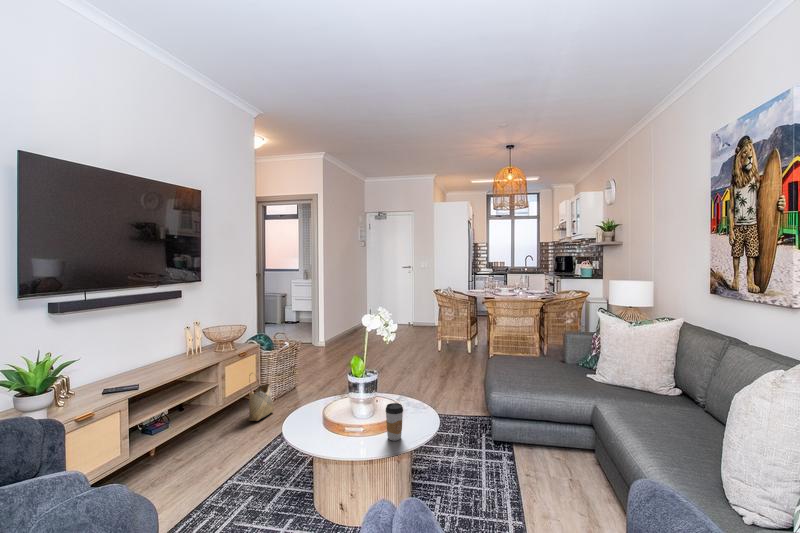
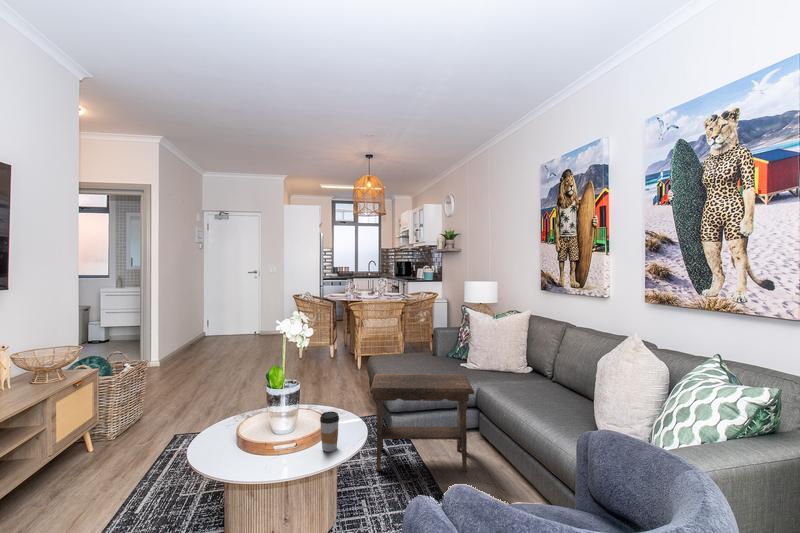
woven basket: present [249,374,274,421] -> none [89,403,124,468]
footstool: none [457,375,574,495] -> present [370,374,474,472]

